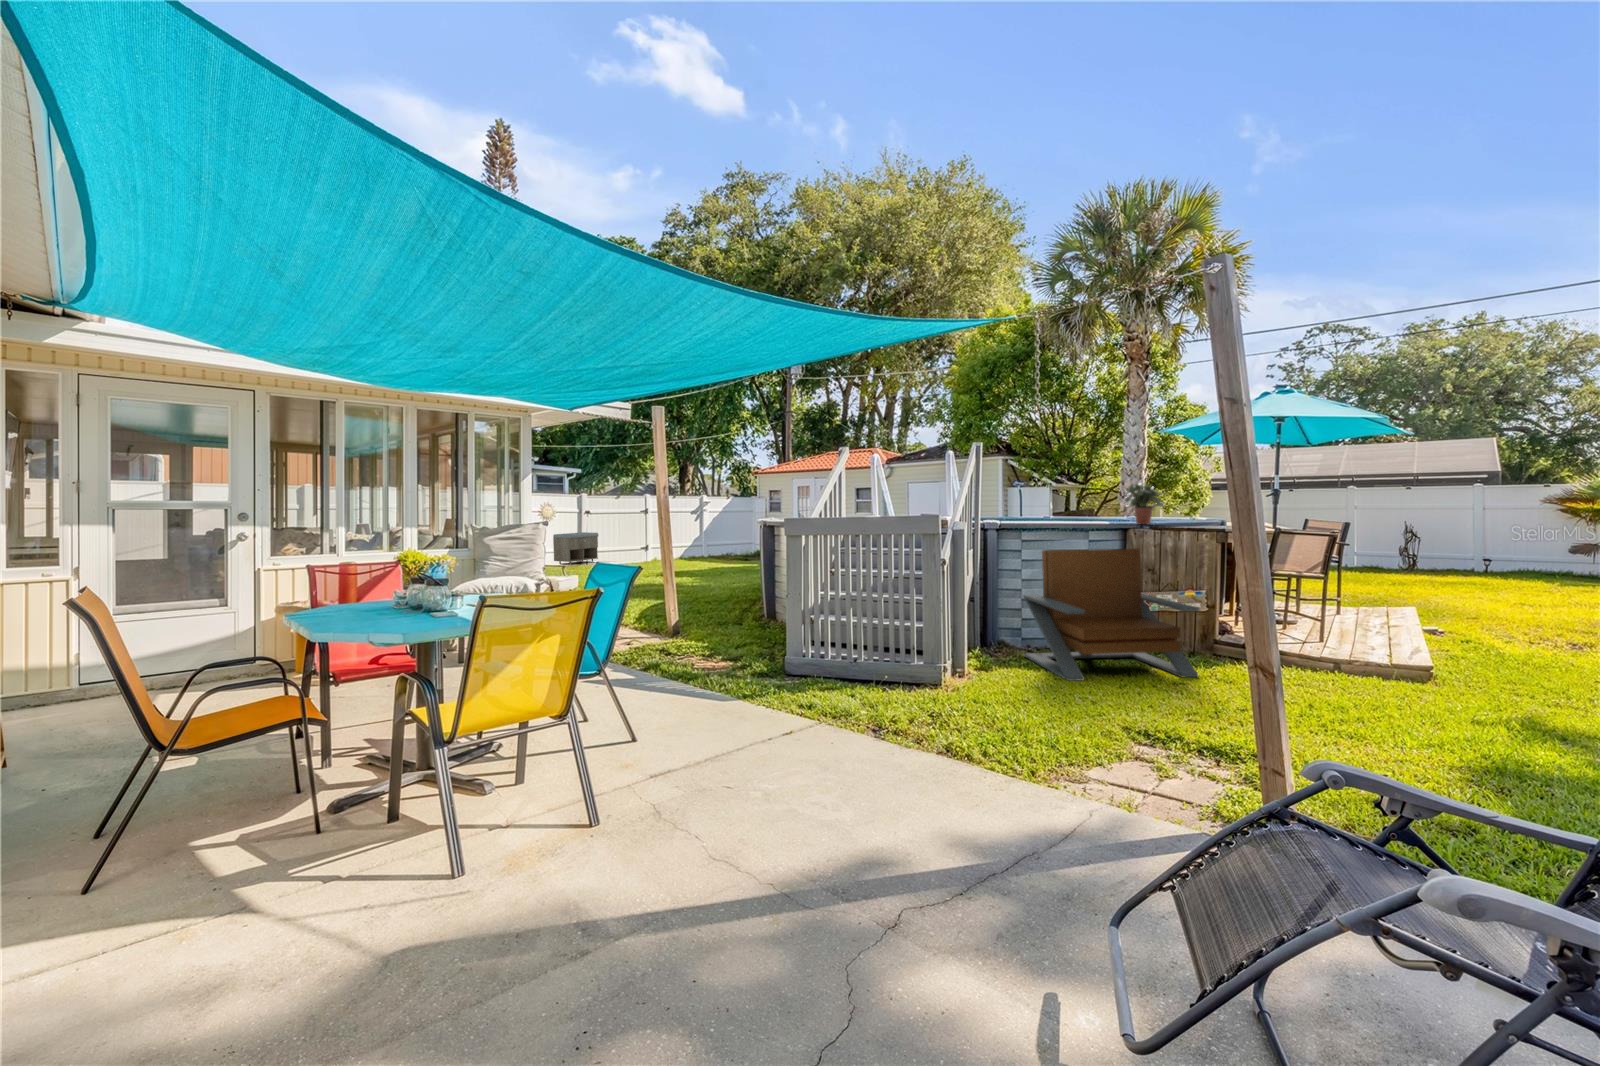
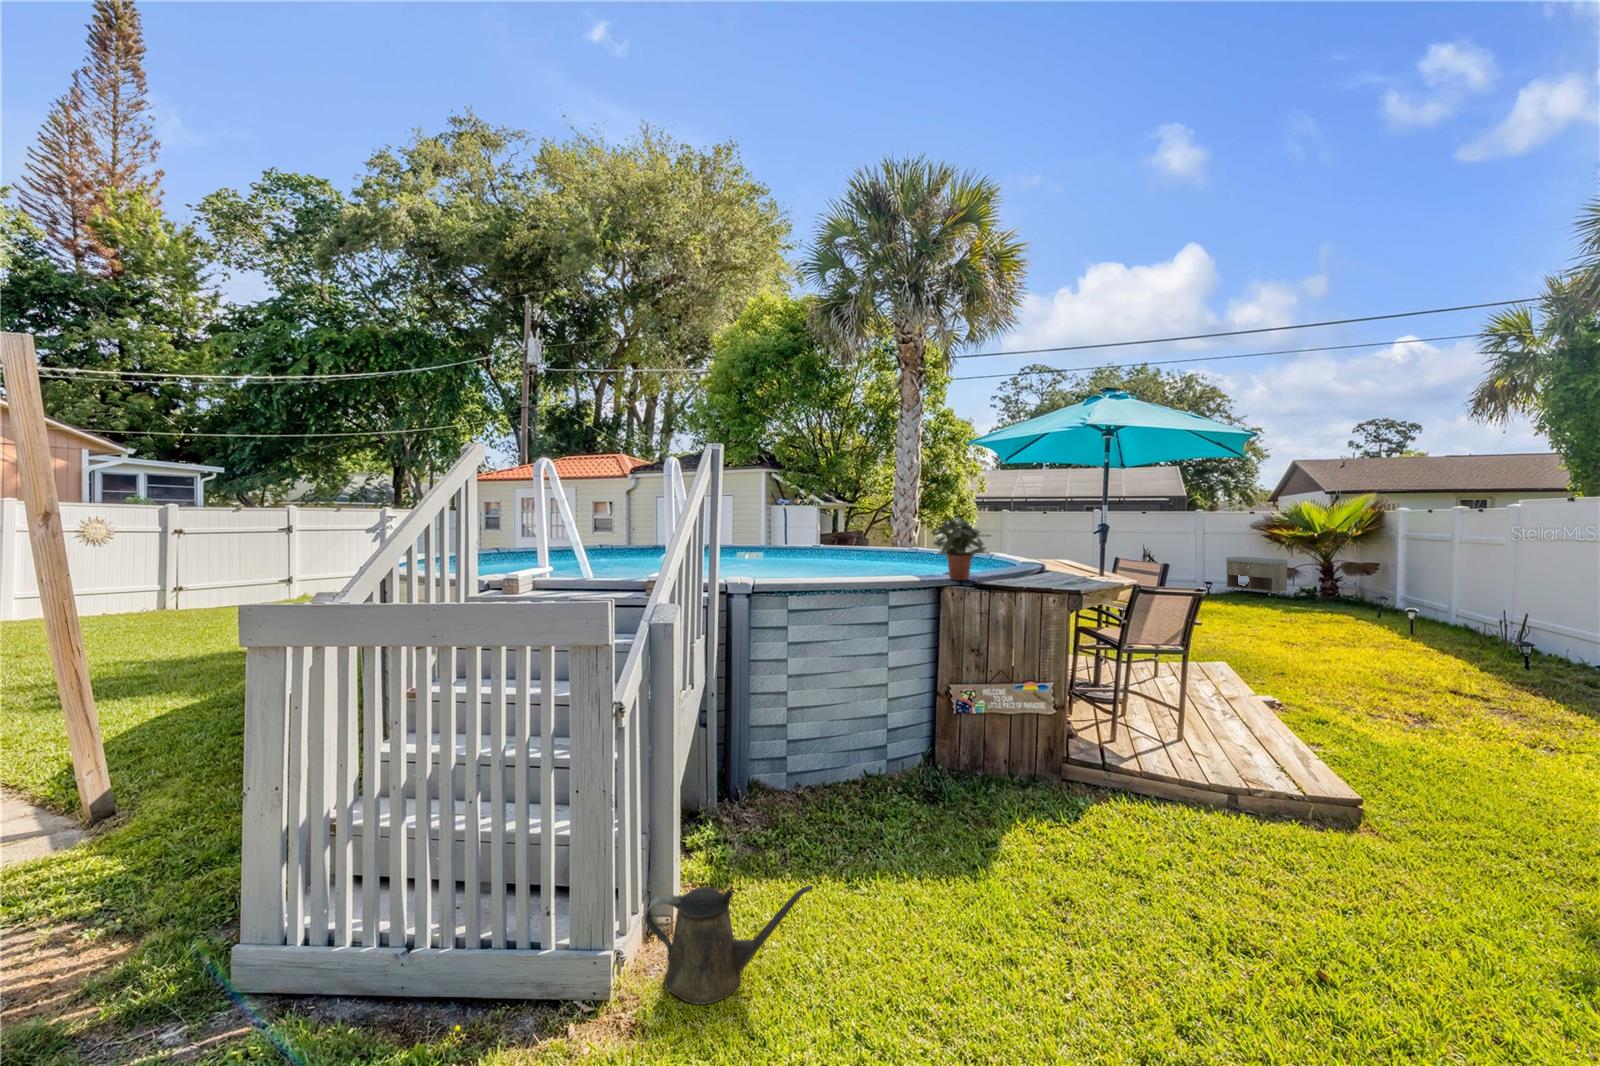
storage bench: present [553,532,598,565] -> present [1226,557,1288,595]
lounge chair: present [1023,549,1199,681] -> none [789,622,1062,888]
watering can: none [954,652,1036,699] -> present [645,885,813,1005]

